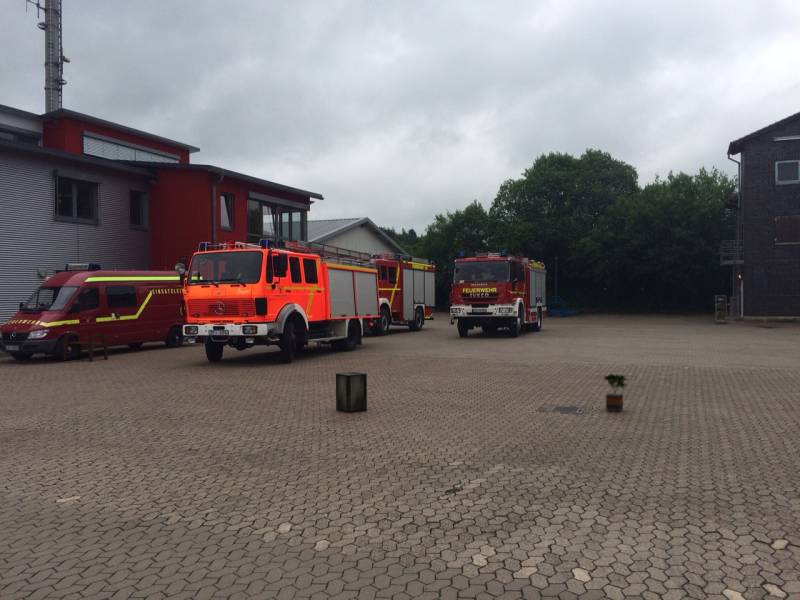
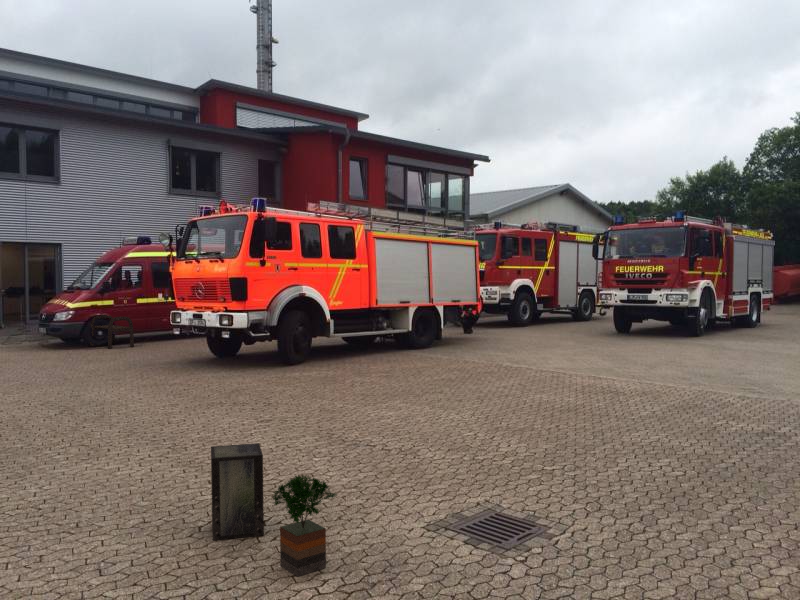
storage box: present [336,372,367,413] -> present [211,443,264,541]
potted tree: present [604,374,627,412] -> present [273,475,337,577]

